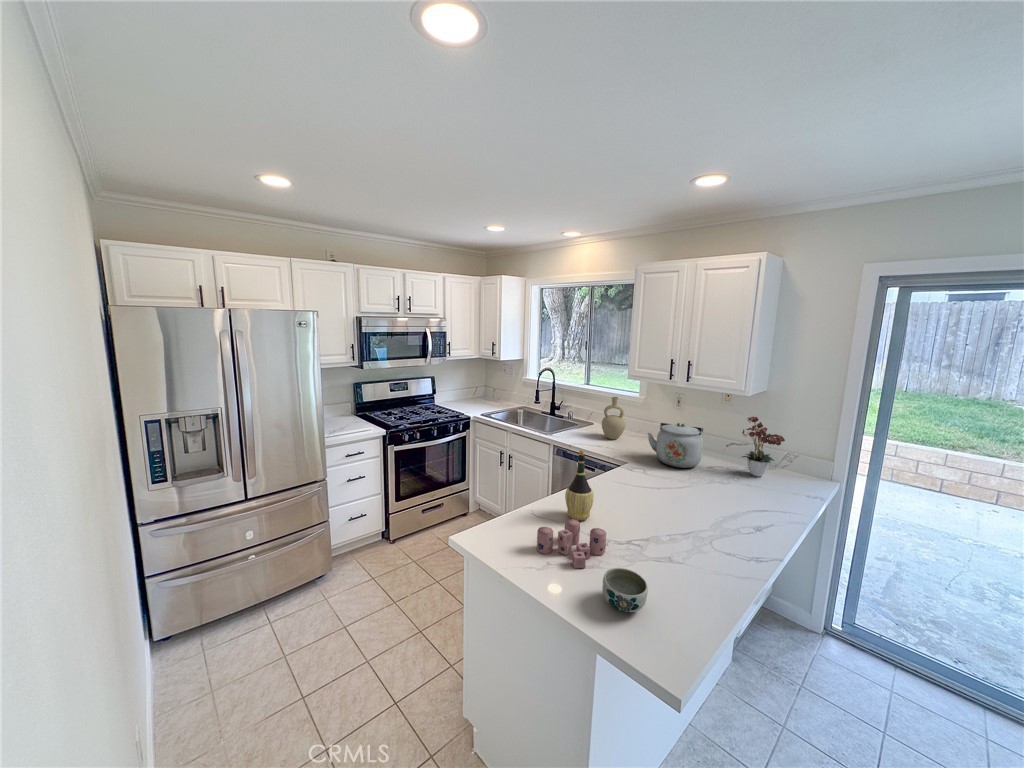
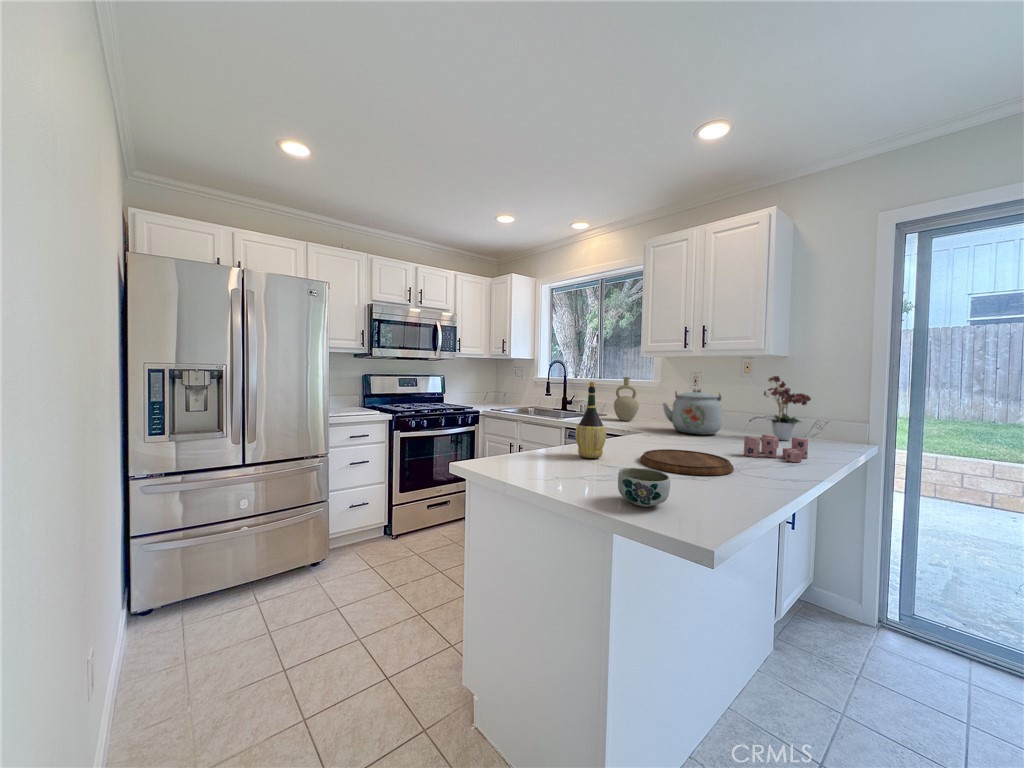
cutting board: none [624,506,706,550] -> present [640,449,734,475]
candle: present [537,519,606,568] -> present [744,435,808,462]

